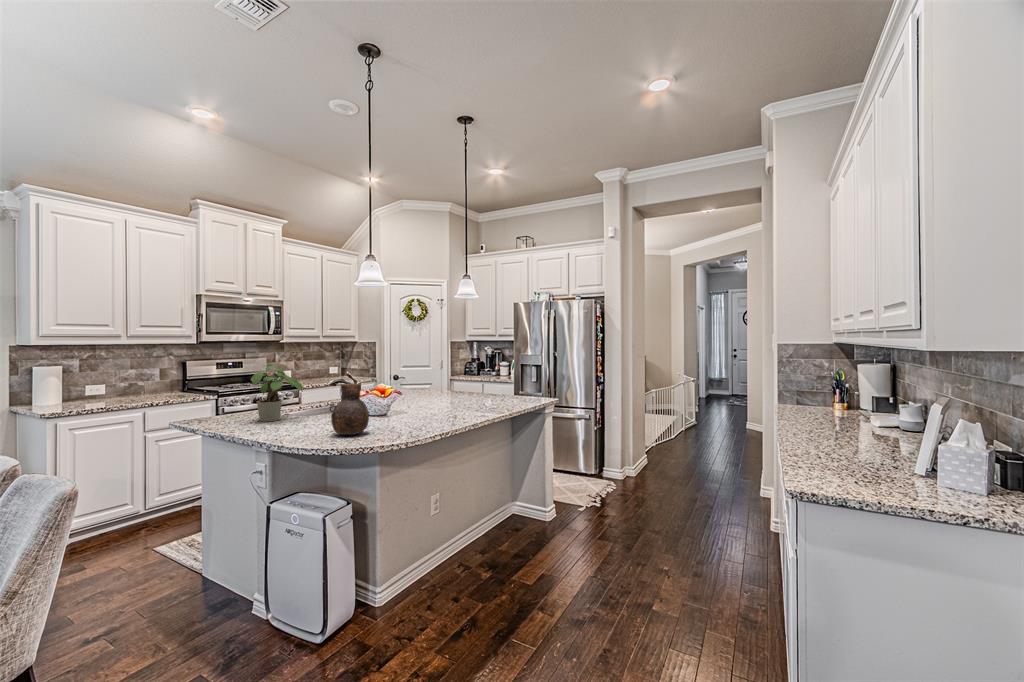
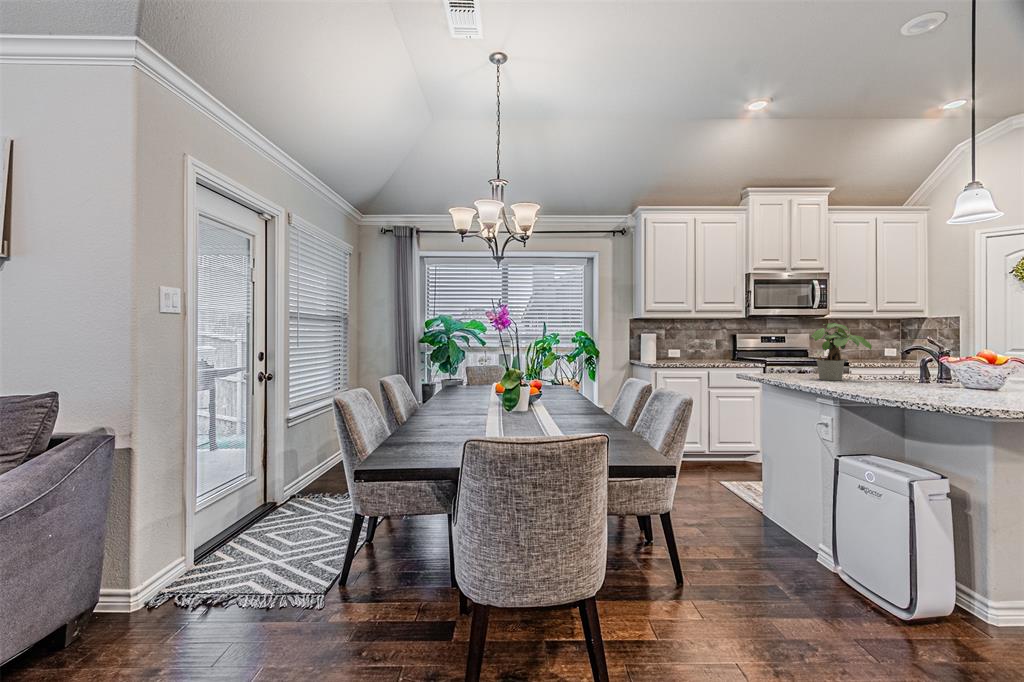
vase: present [329,384,369,435] -> none [917,334,979,396]

